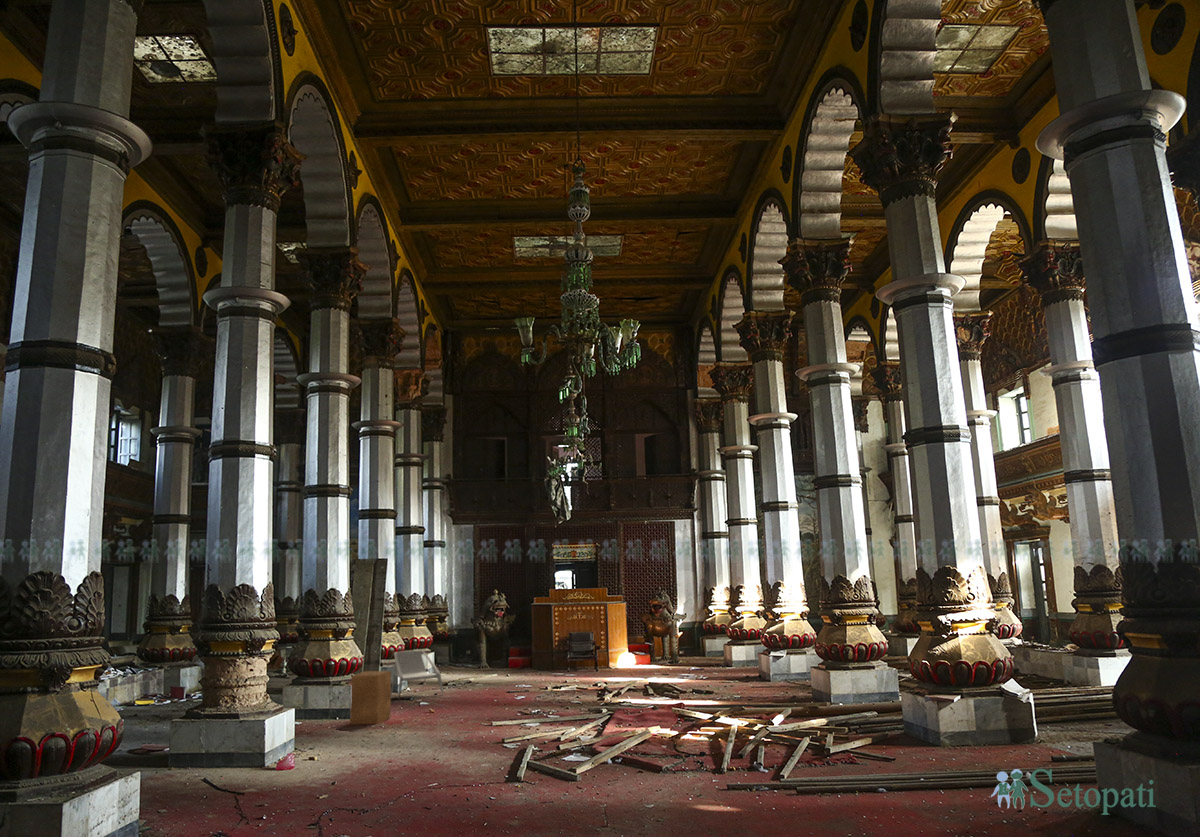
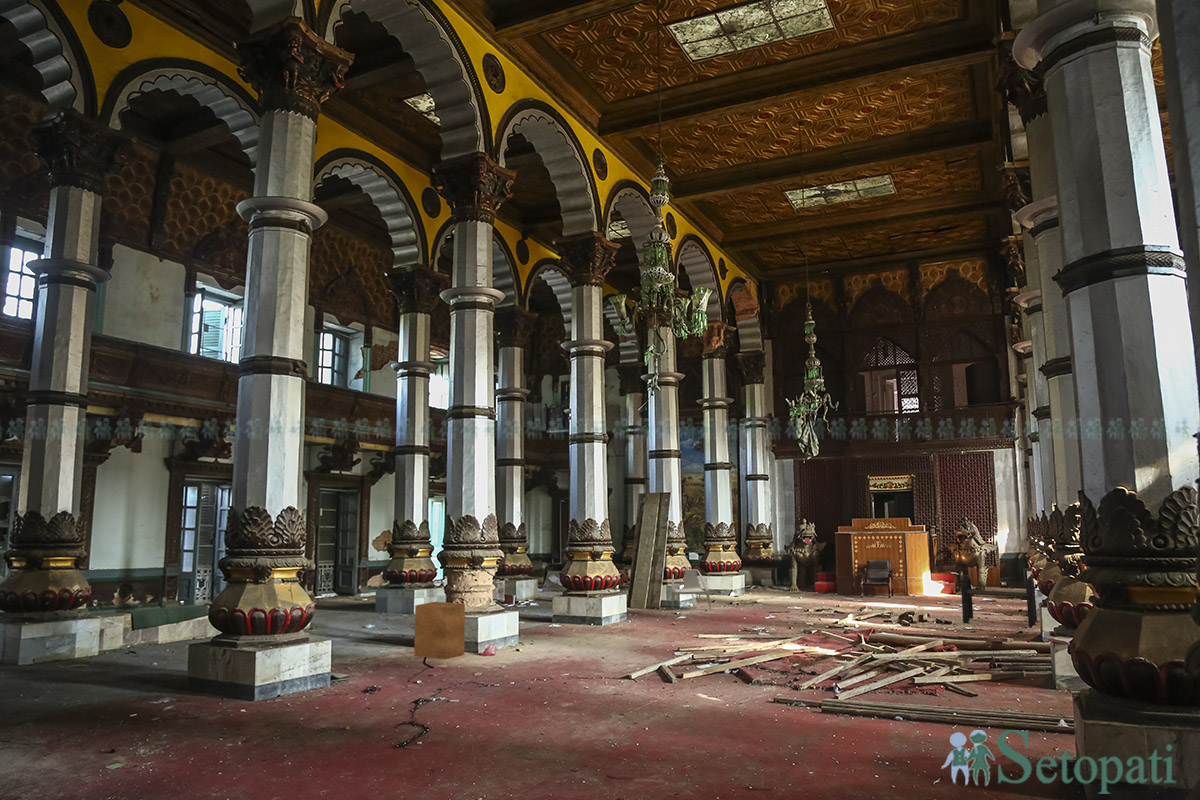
bench: none [701,635,769,685] -> present [961,575,1037,628]
cardboard box: present [350,671,391,724] -> present [414,602,465,659]

